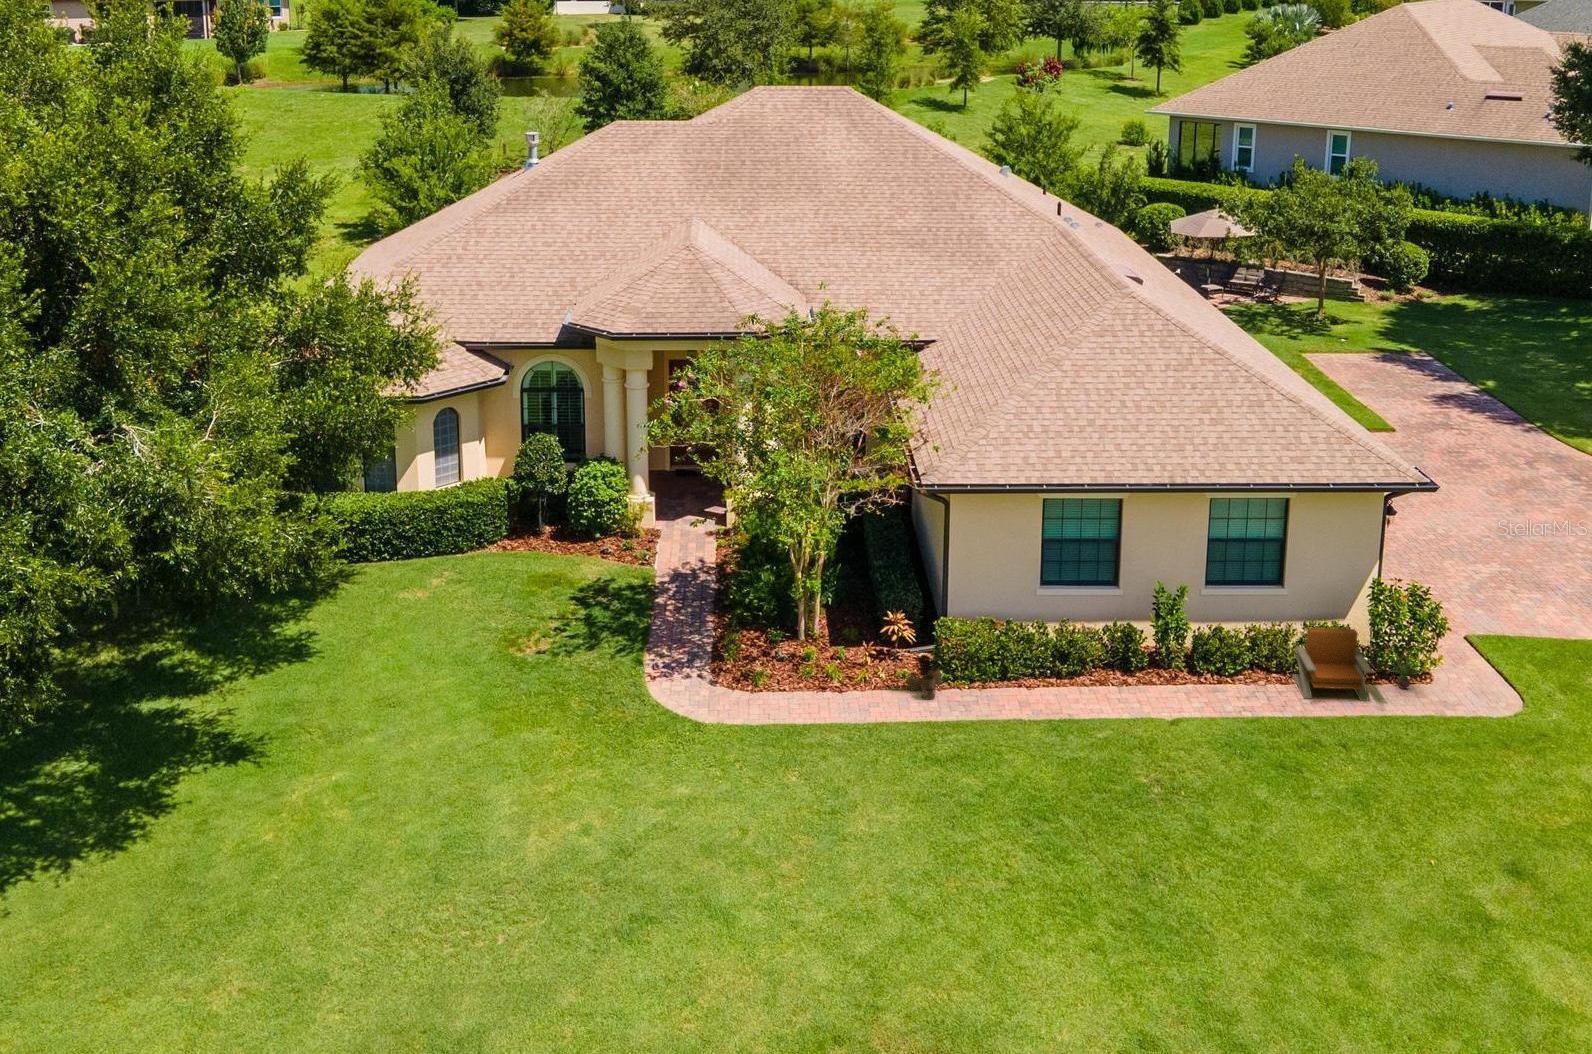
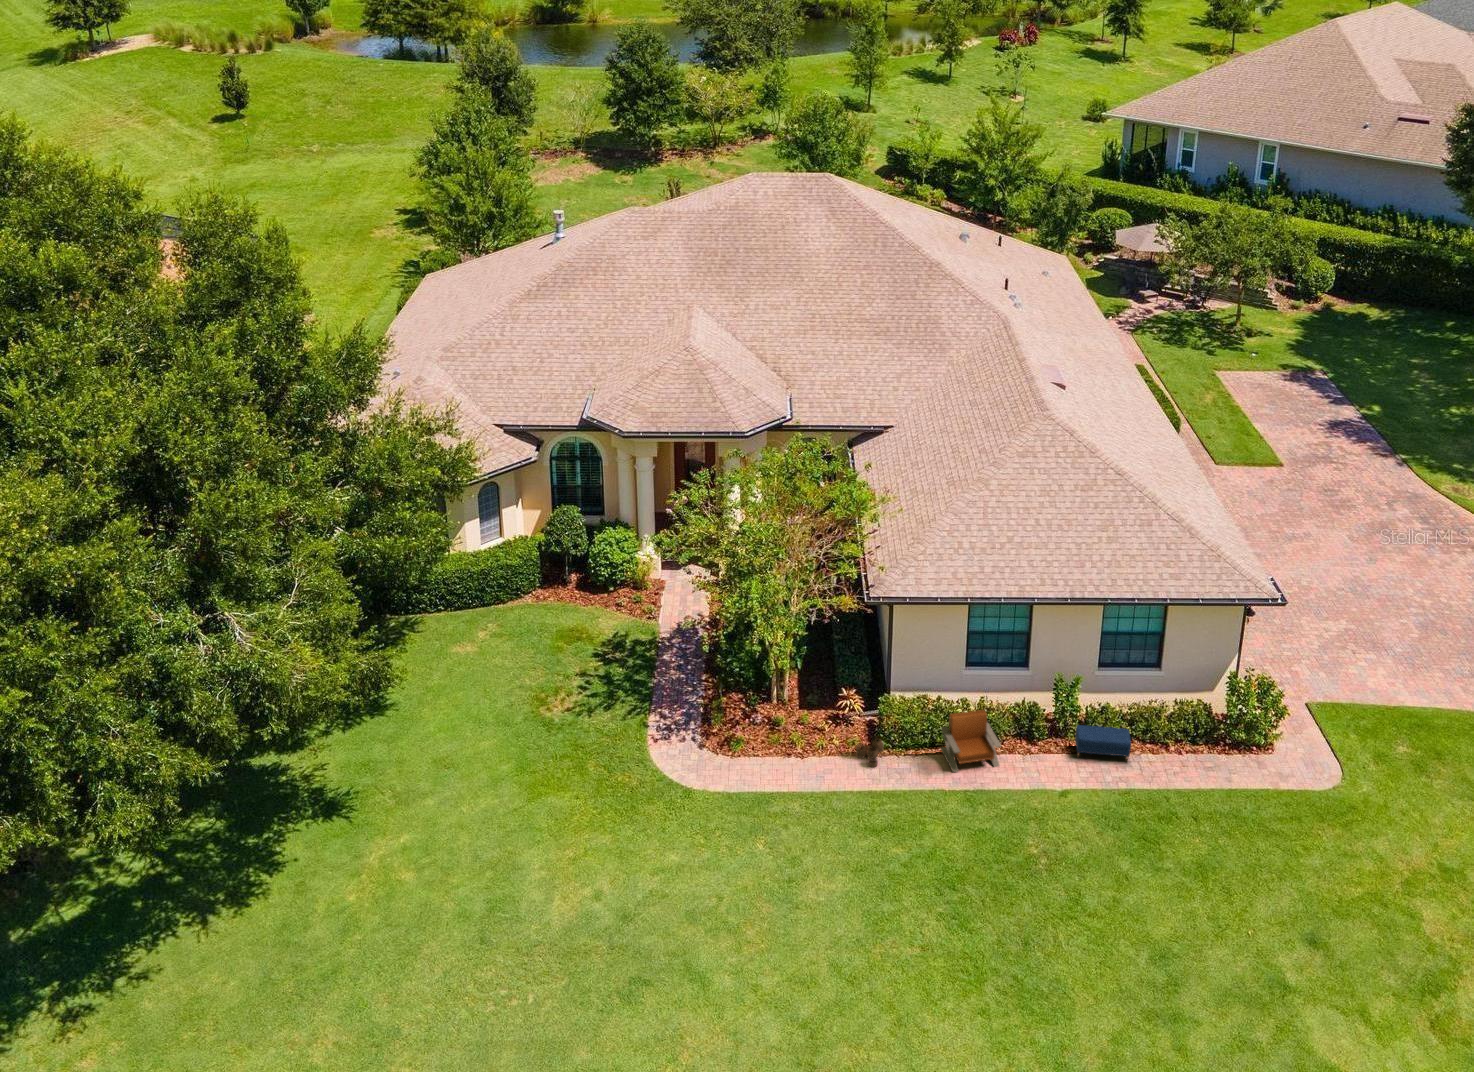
lounge chair: present [1292,627,1373,701] -> present [941,710,1001,773]
bench: none [1182,647,1255,690] -> present [1075,725,1131,761]
decorative plant: present [1393,656,1419,689] -> none [1237,736,1267,763]

